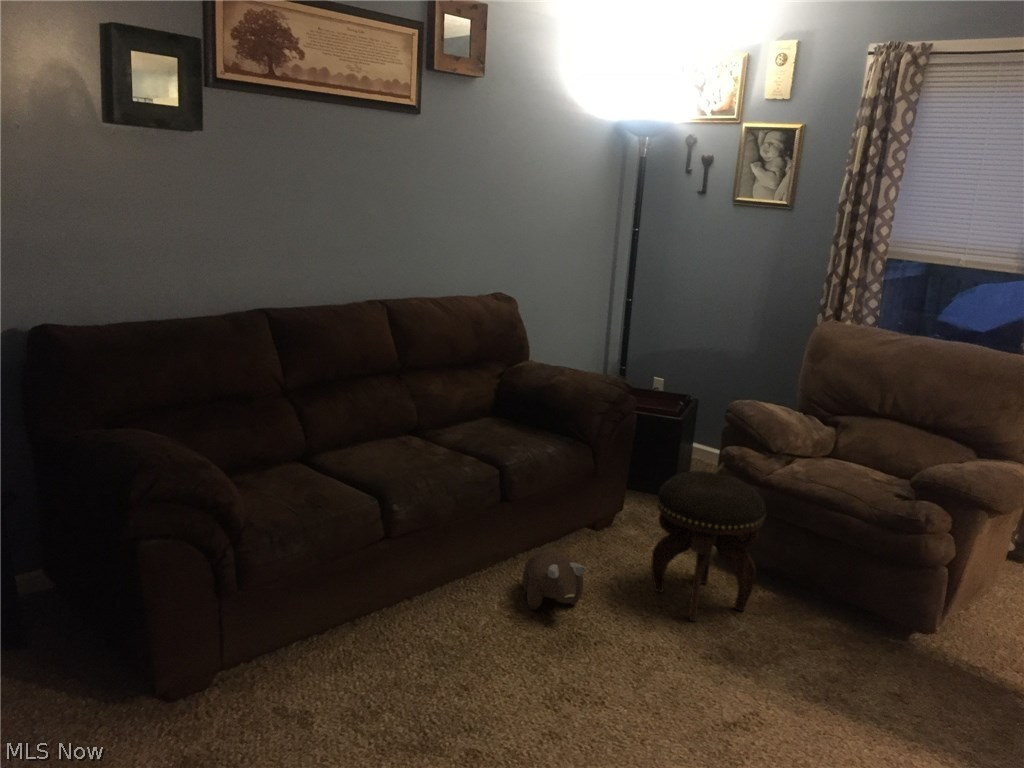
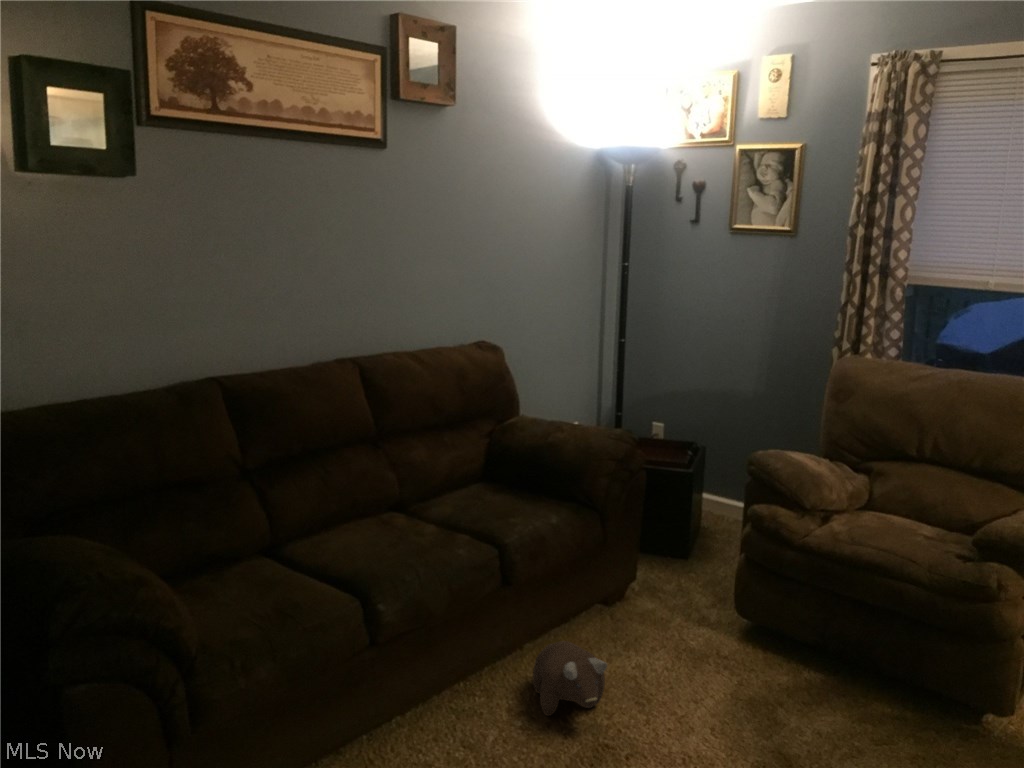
footstool: present [651,471,766,621] -> none [680,538,811,718]

